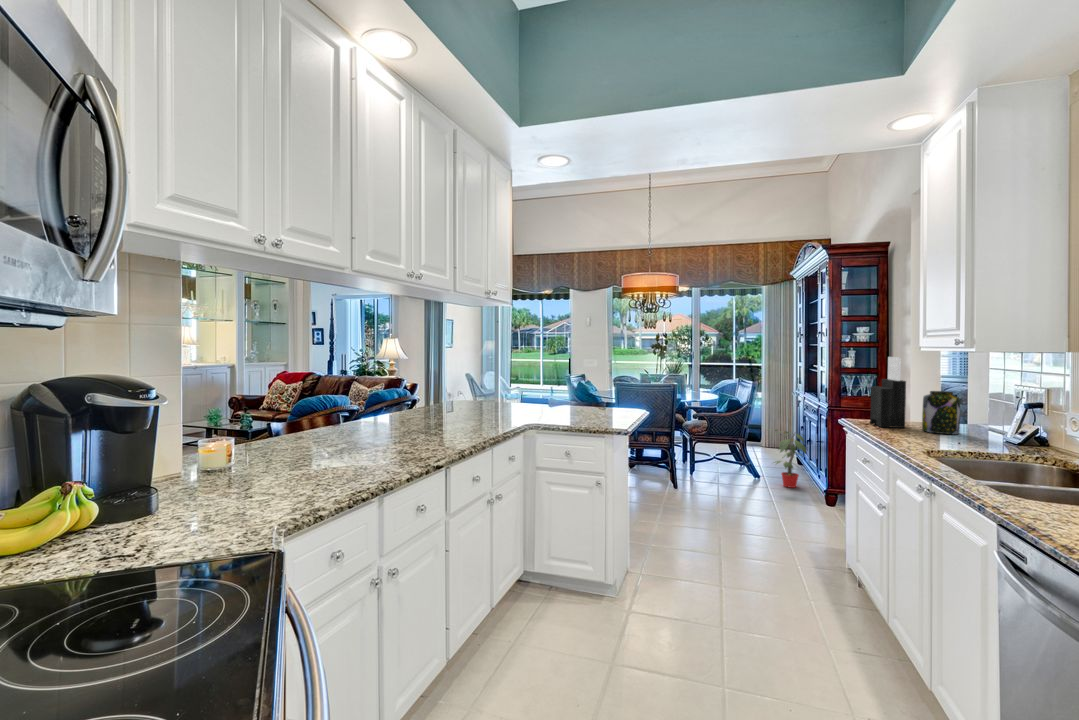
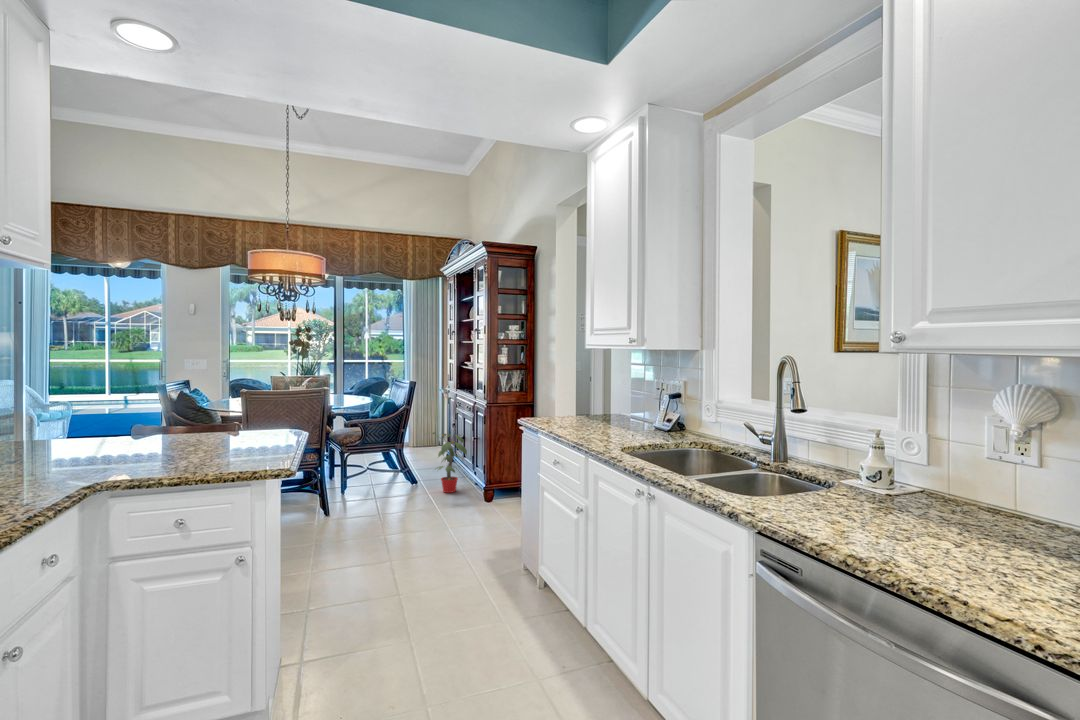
knife block: present [870,357,906,428] -> none [549,354,581,425]
jar: present [922,391,960,434] -> none [595,386,623,427]

